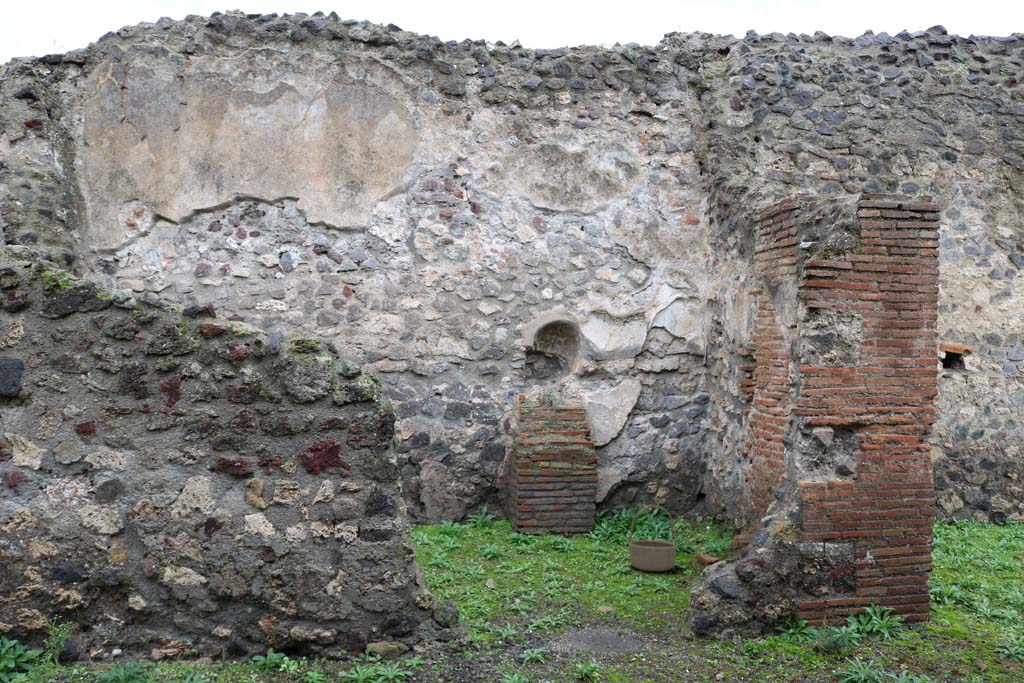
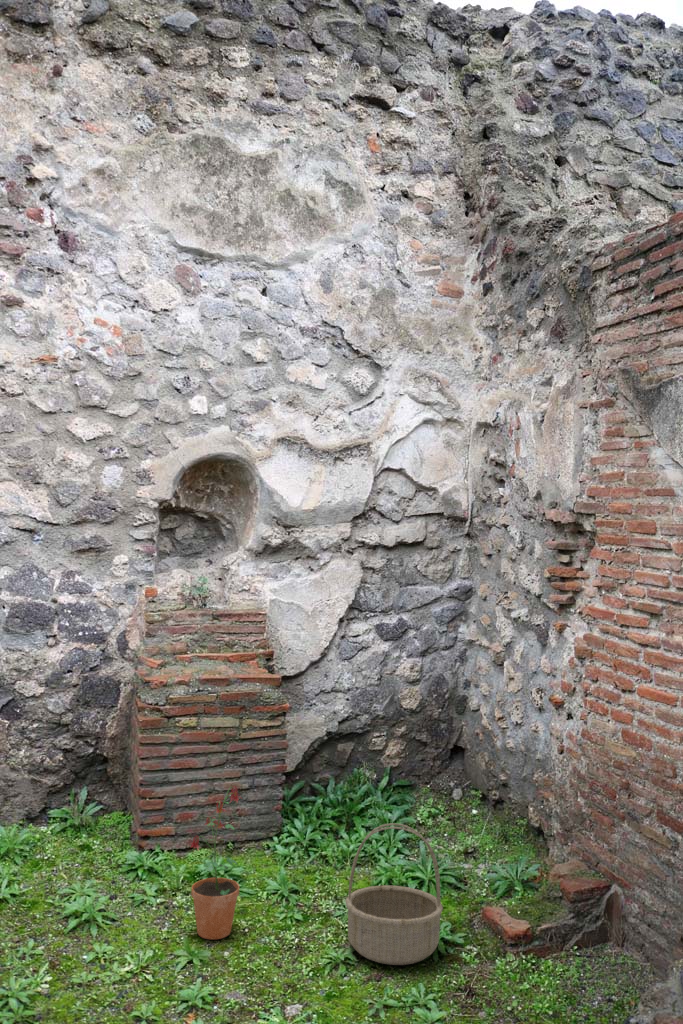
potted plant: none [550,489,576,561] -> present [191,786,239,939]

